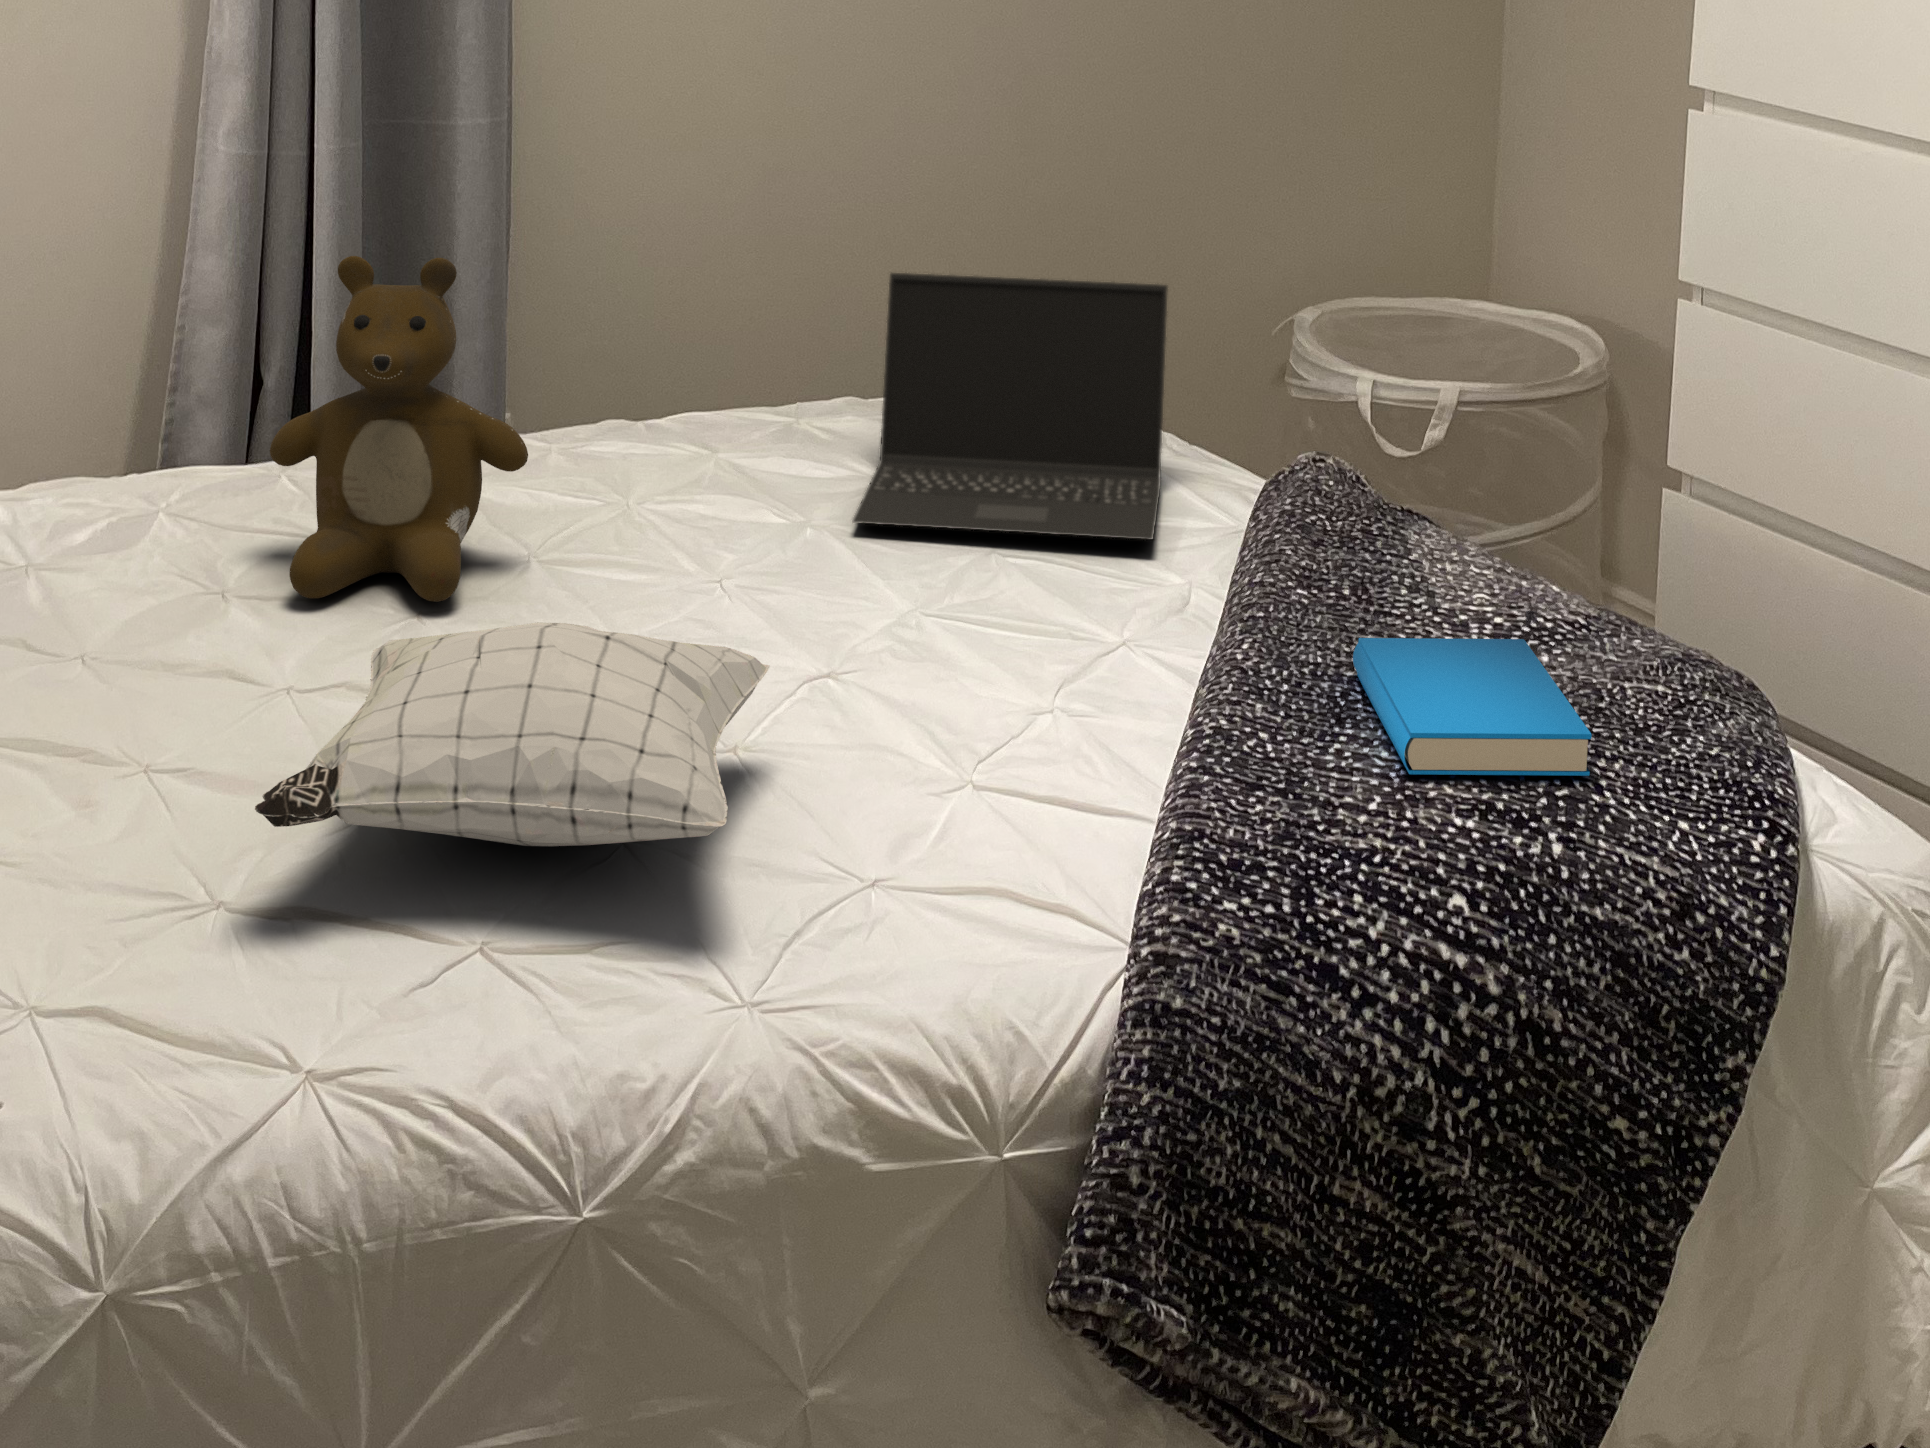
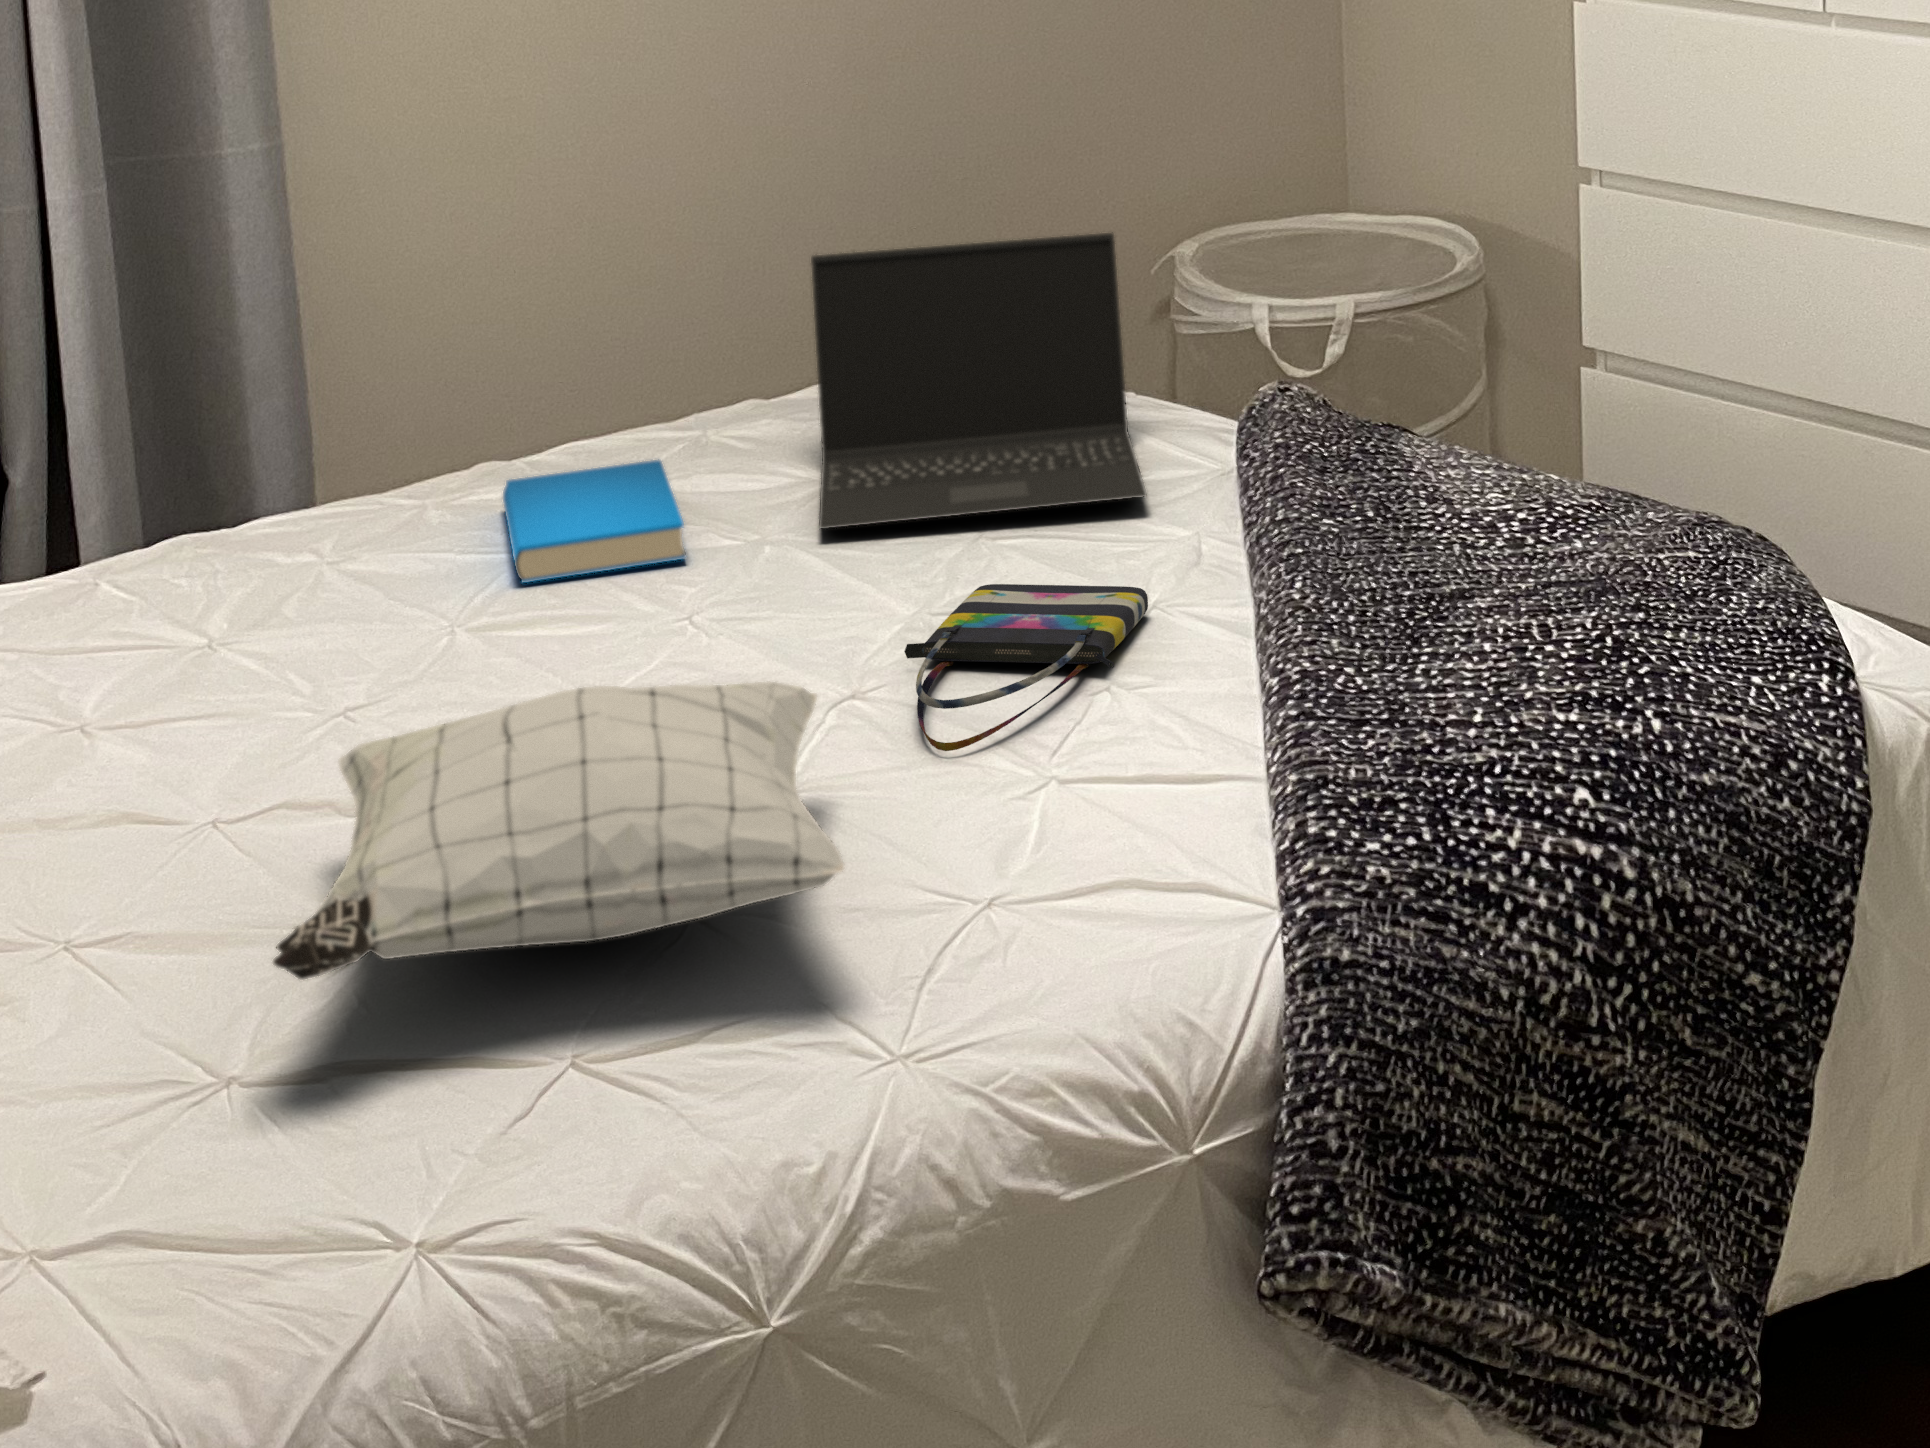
teddy bear: present [270,256,528,602] -> none [116,301,448,717]
tote bag: none [871,597,1117,742] -> present [904,584,1148,751]
book: present [1353,638,1592,776] -> present [503,459,687,583]

